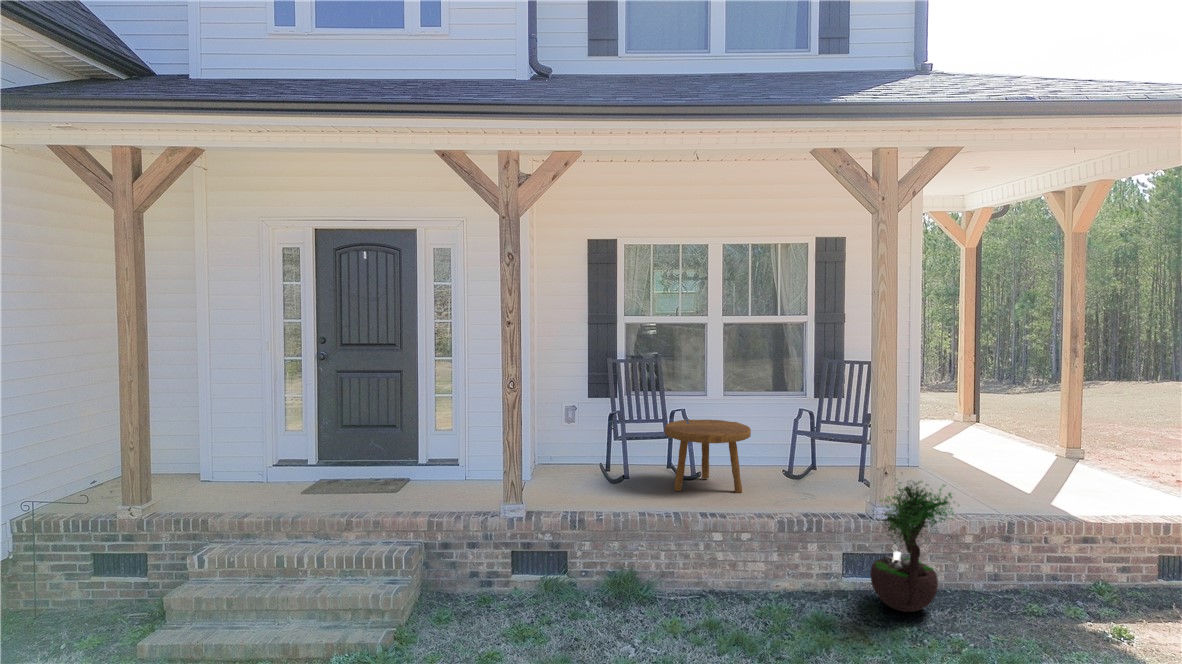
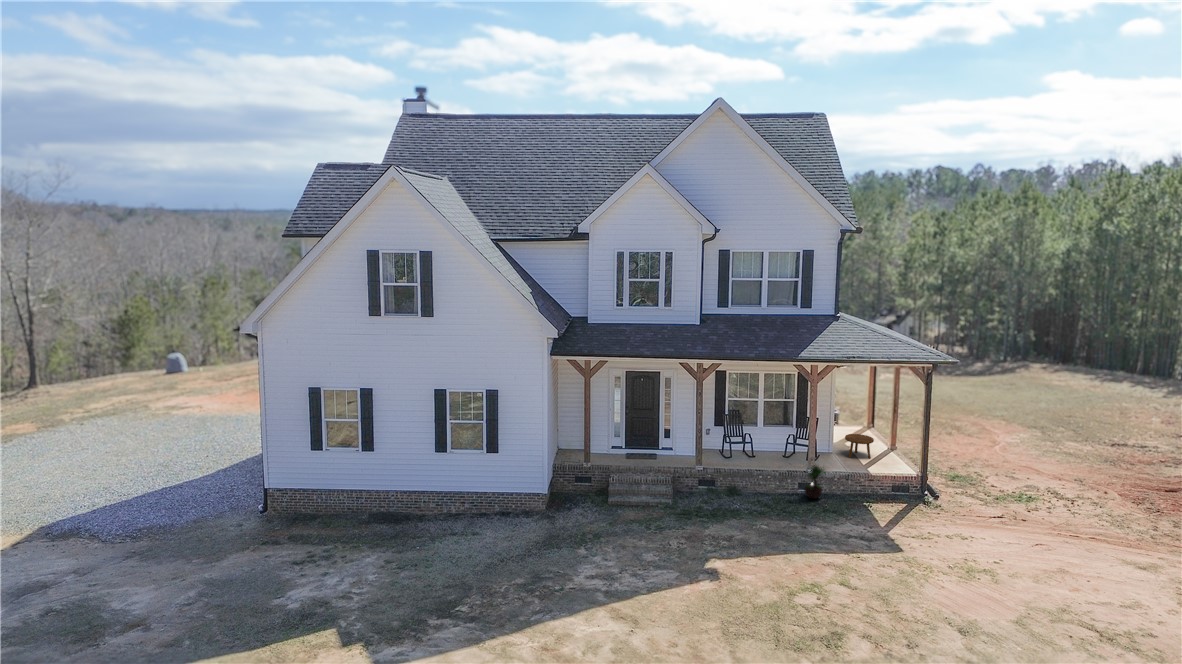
footstool: present [665,420,751,493] -> present [845,434,874,459]

